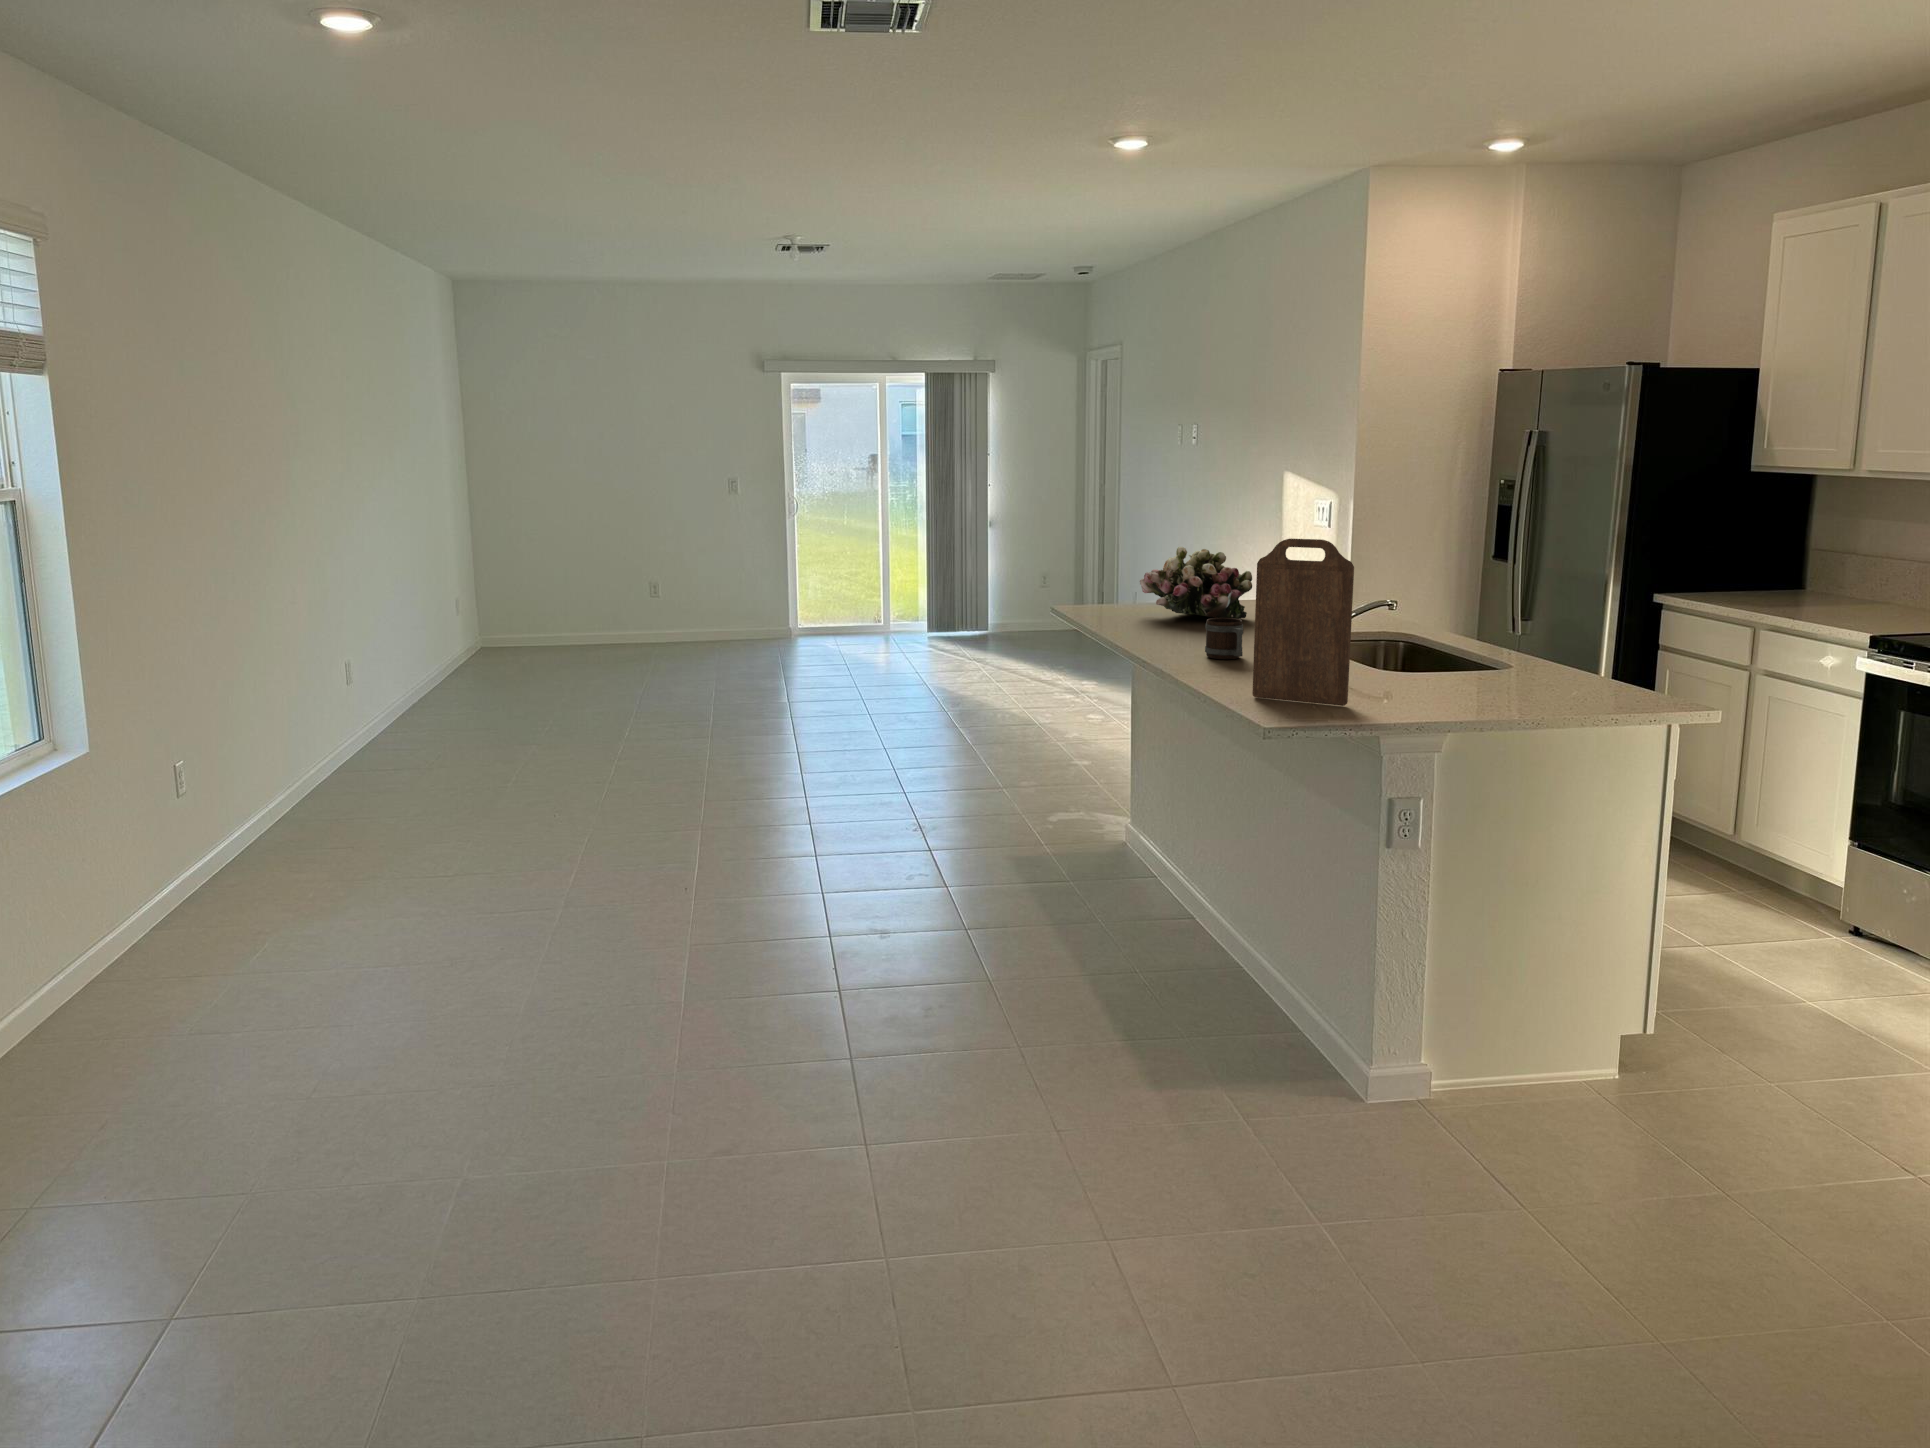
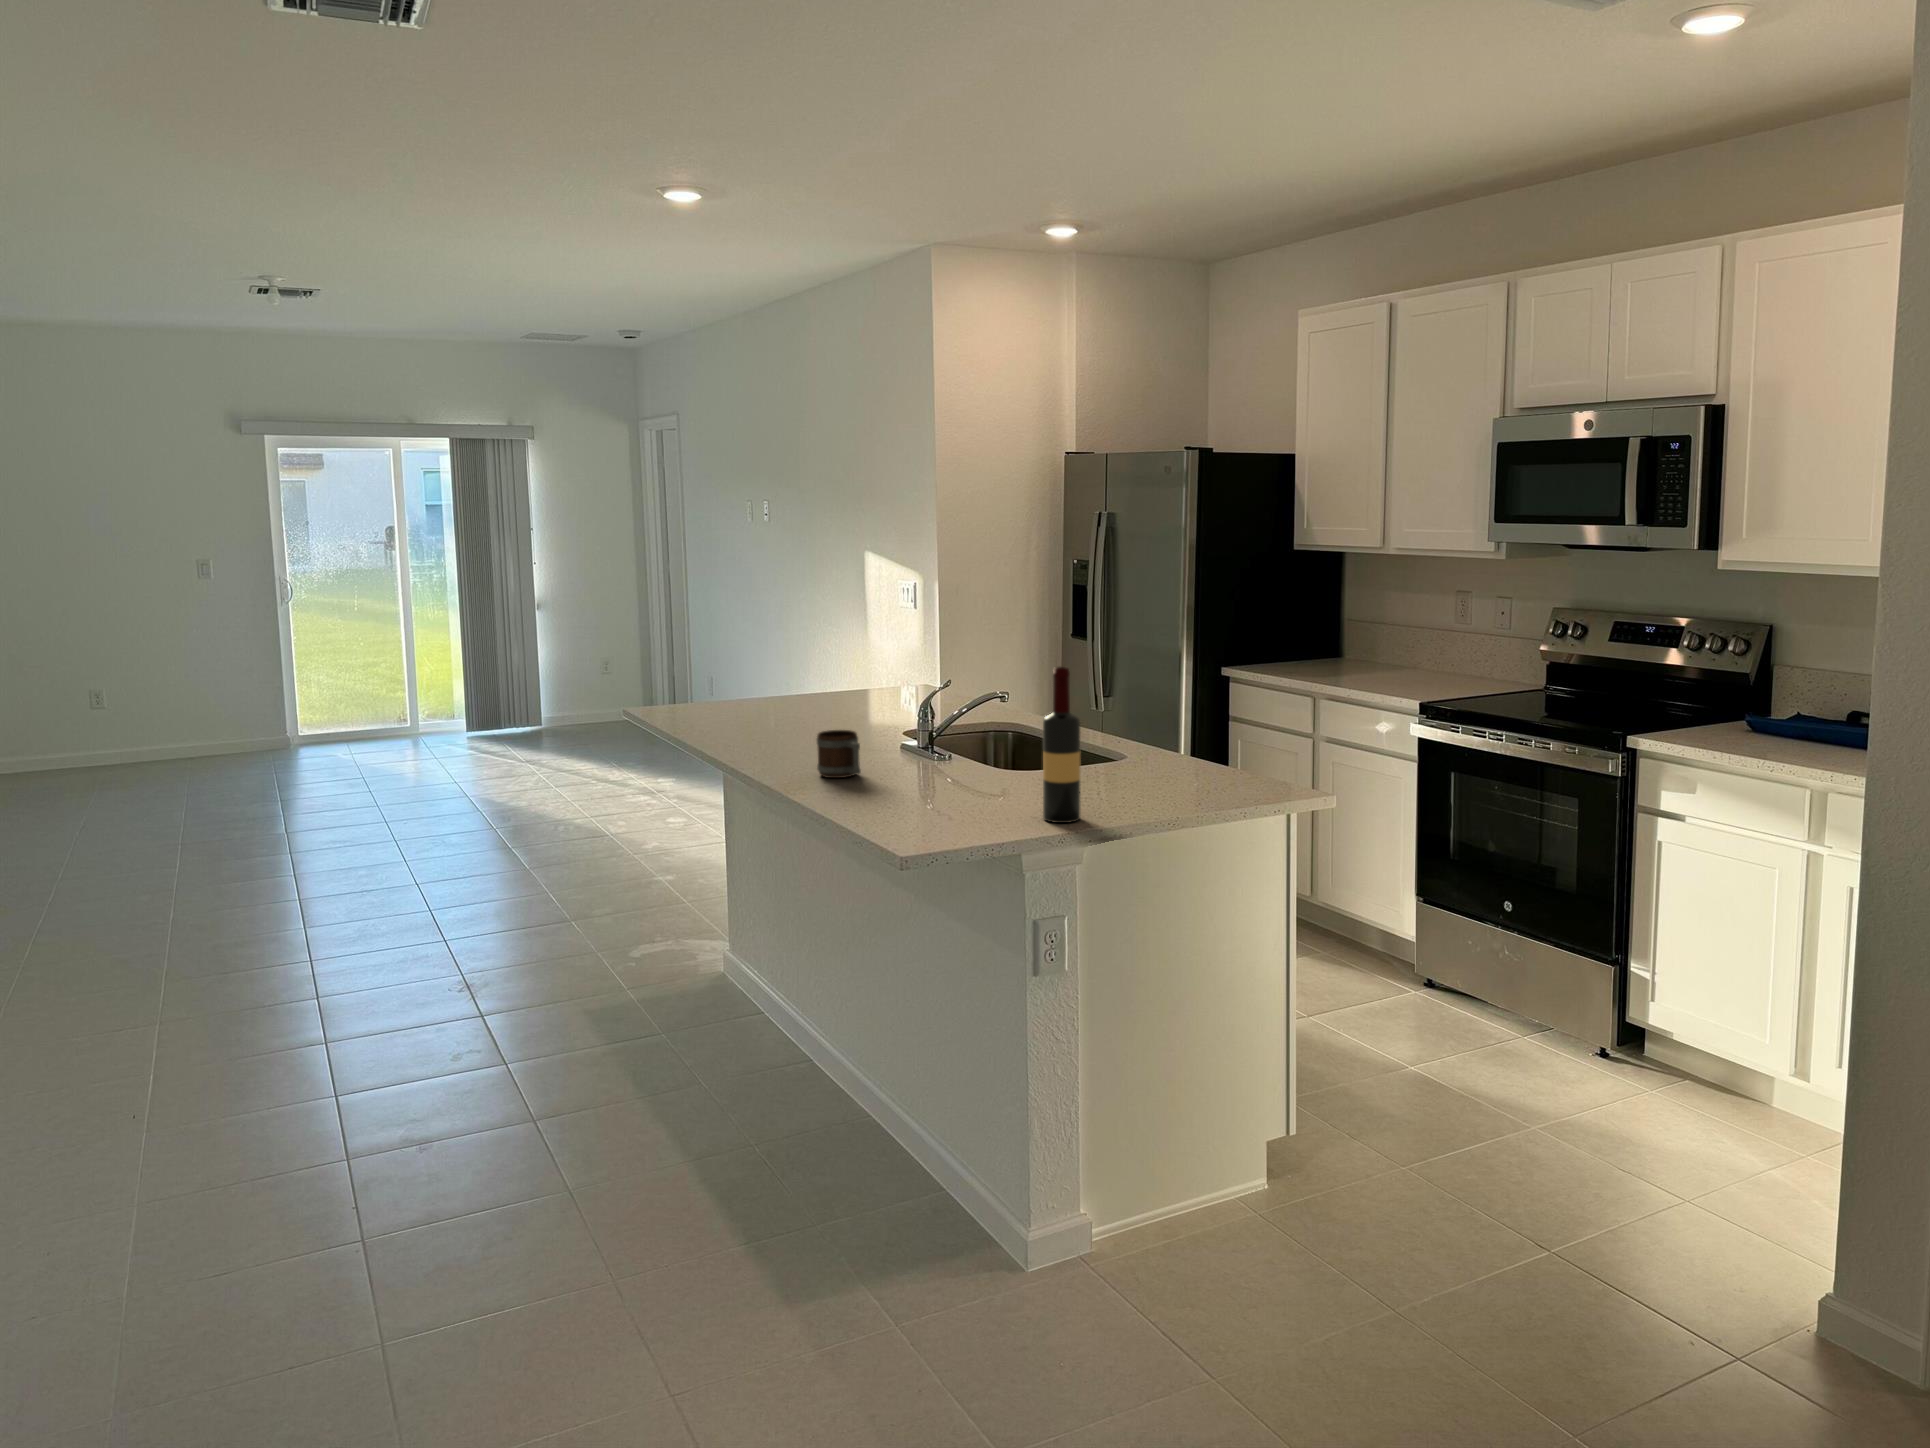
cutting board: present [1252,538,1354,706] -> none [882,647,991,833]
flower arrangement: present [1140,546,1252,619] -> none [729,643,855,722]
wine bottle: none [1401,561,1443,704] -> present [1043,667,1080,823]

